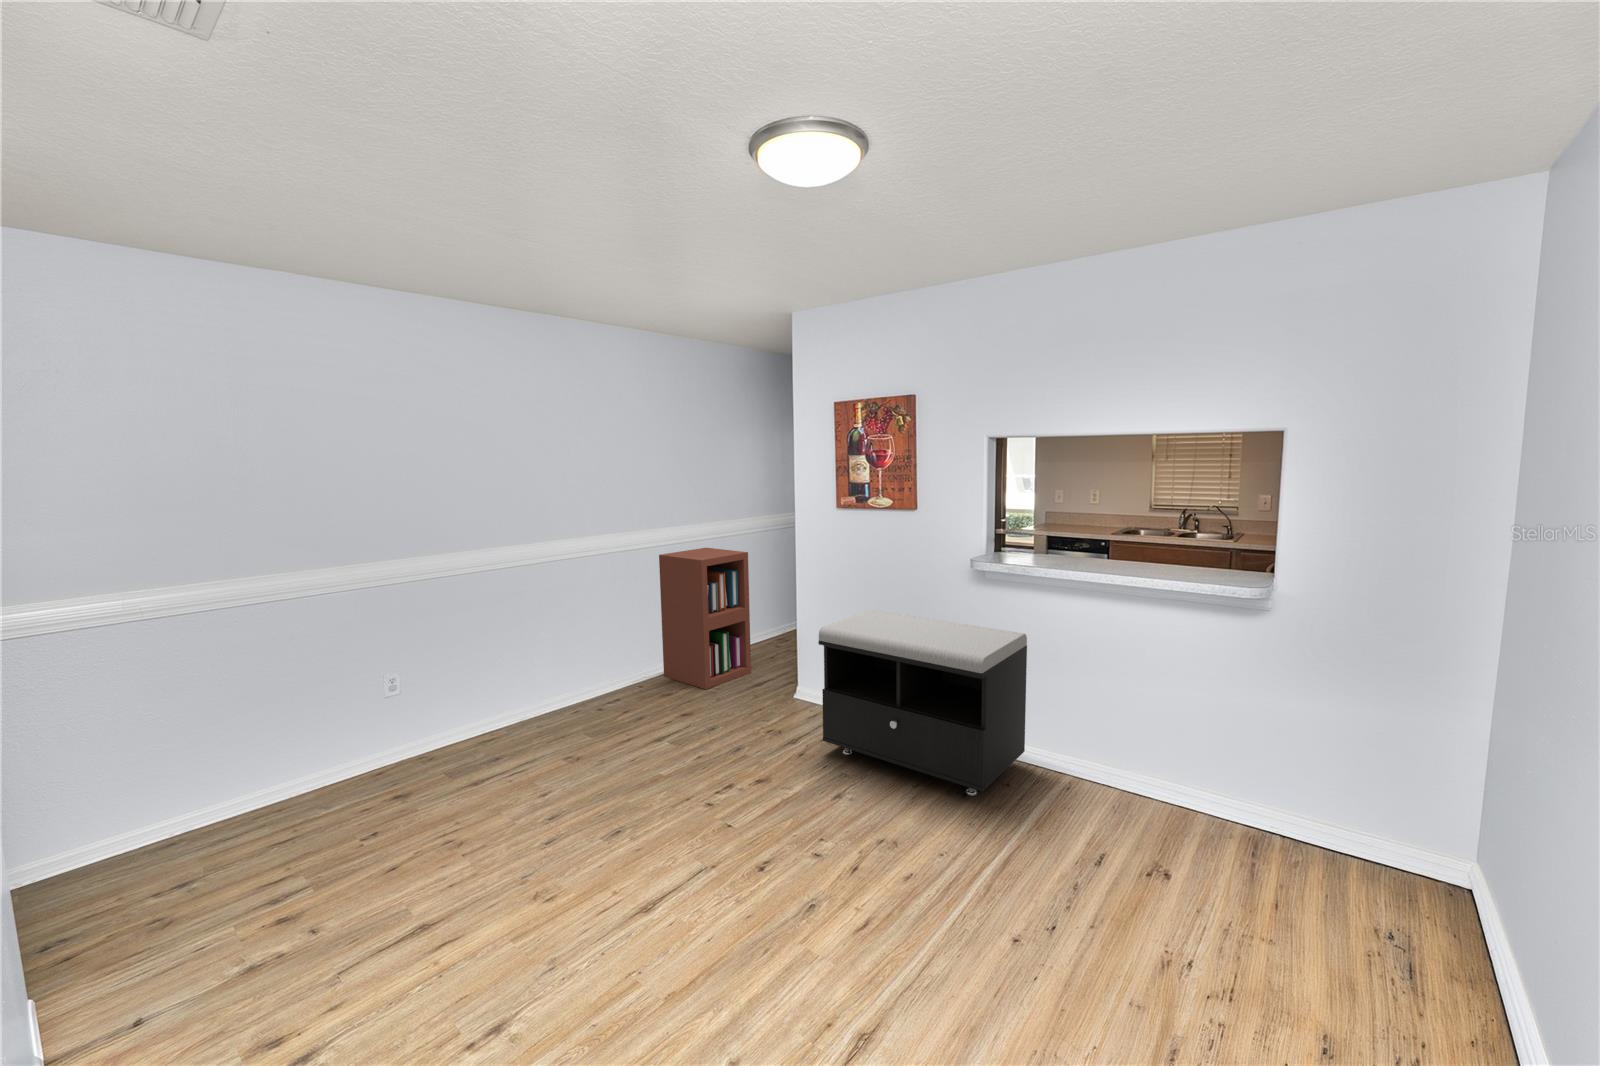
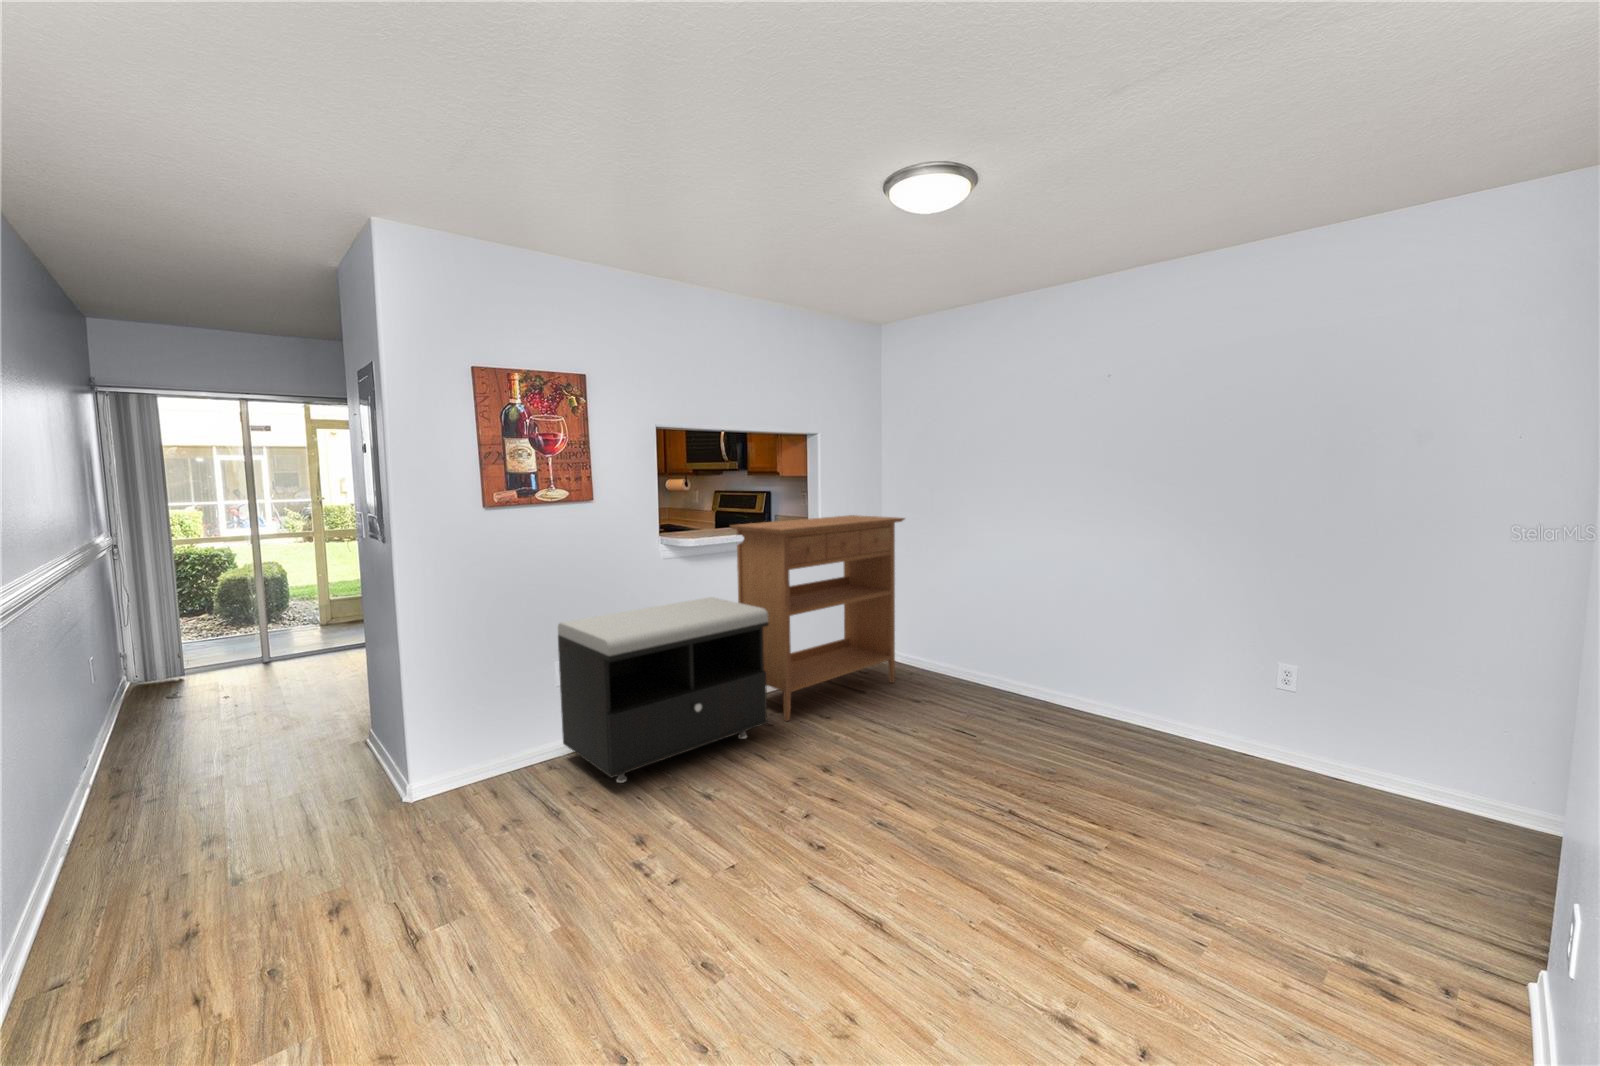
bookshelf: present [659,548,751,689] -> none [7,612,239,949]
console table: none [1029,555,1366,905] -> present [730,515,905,721]

